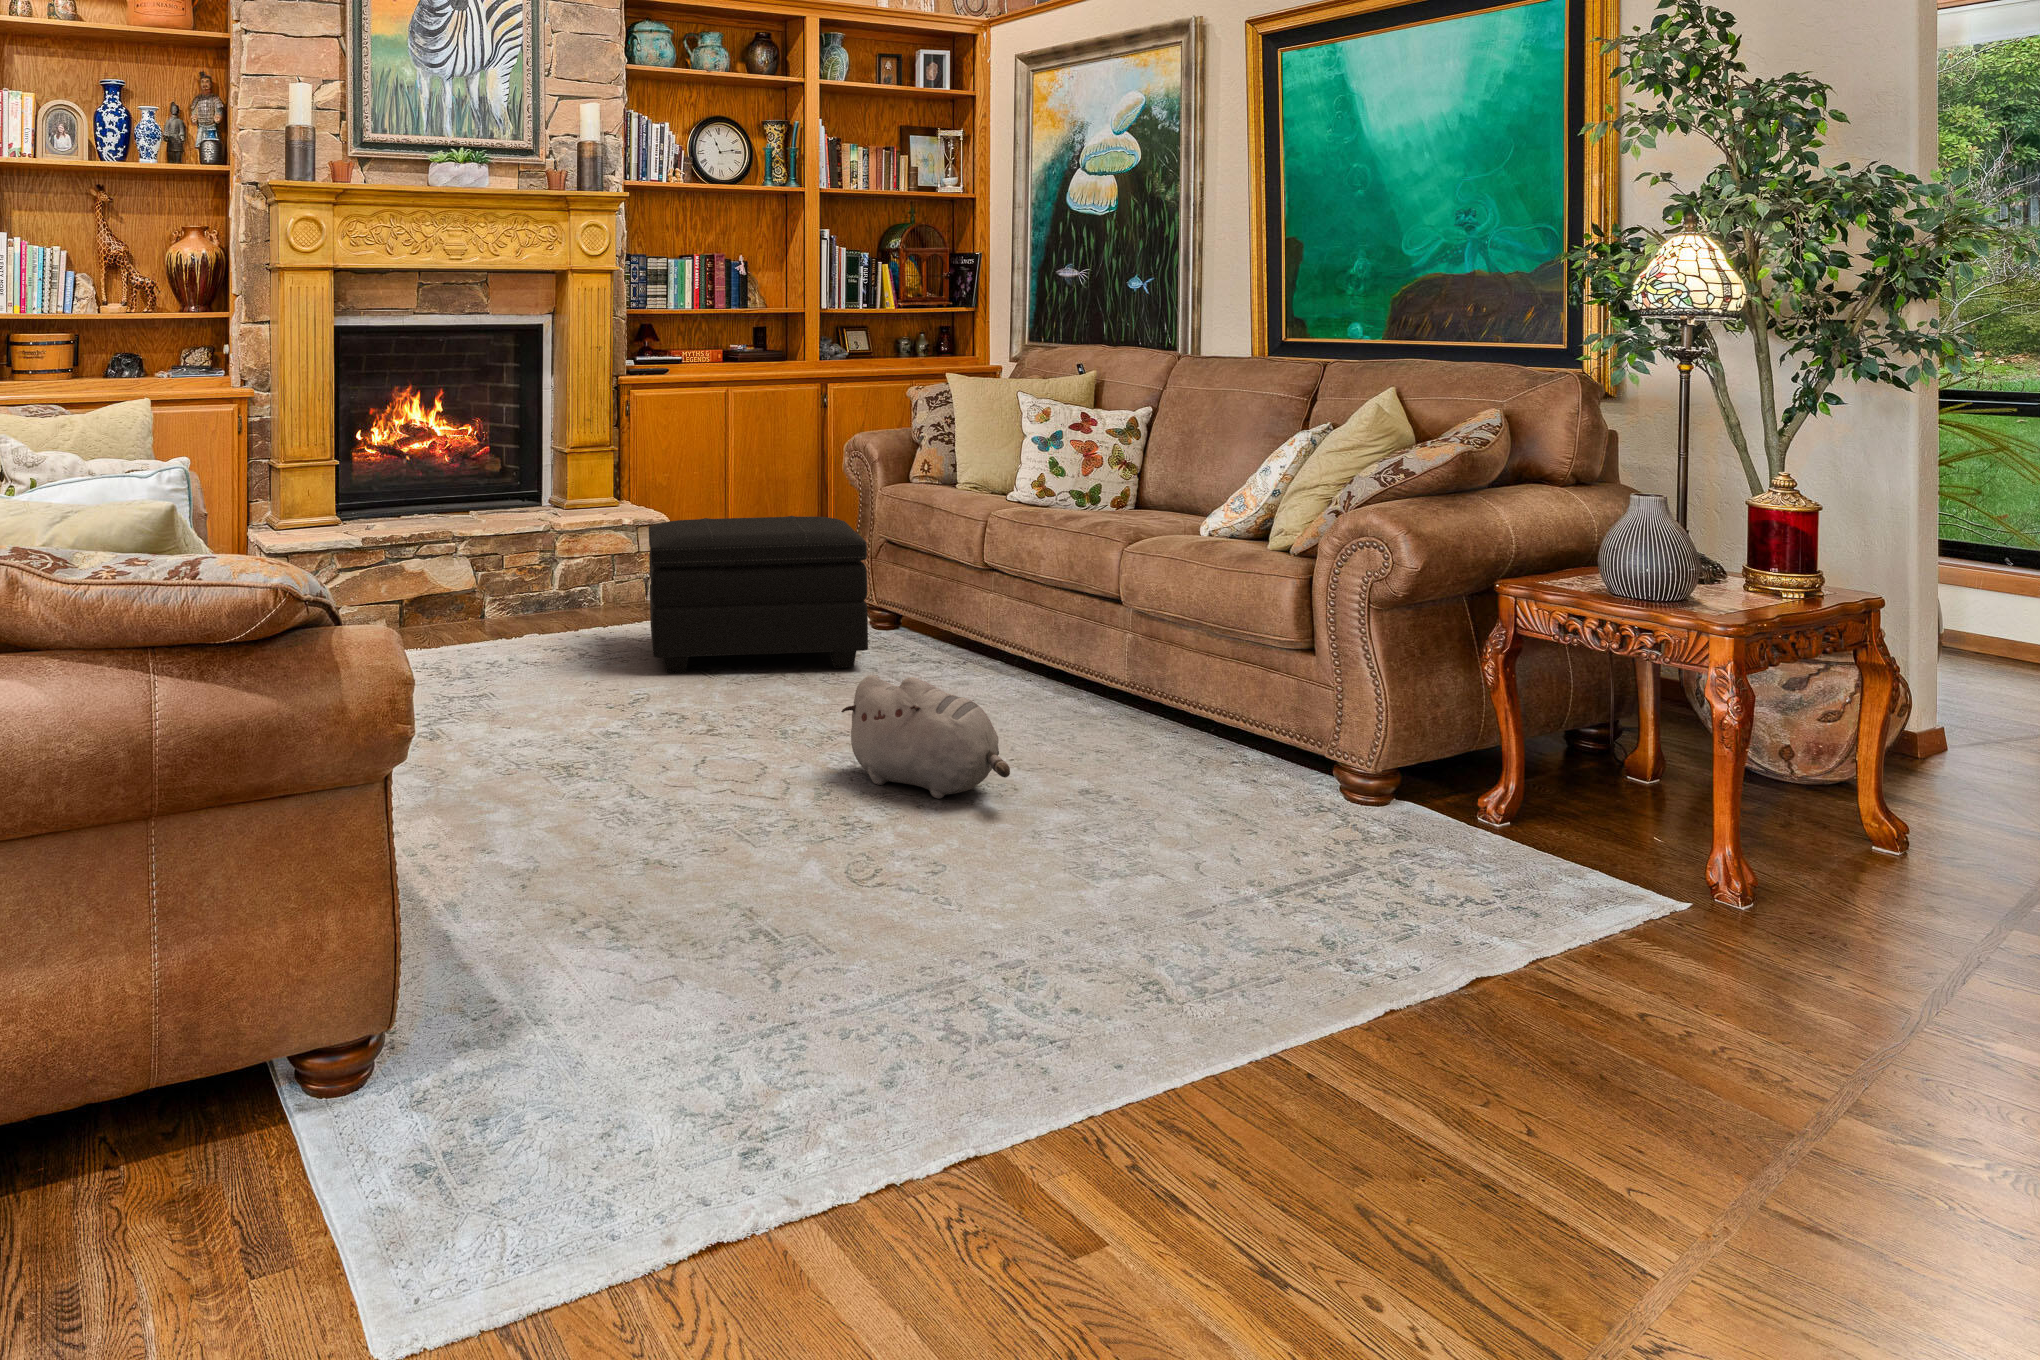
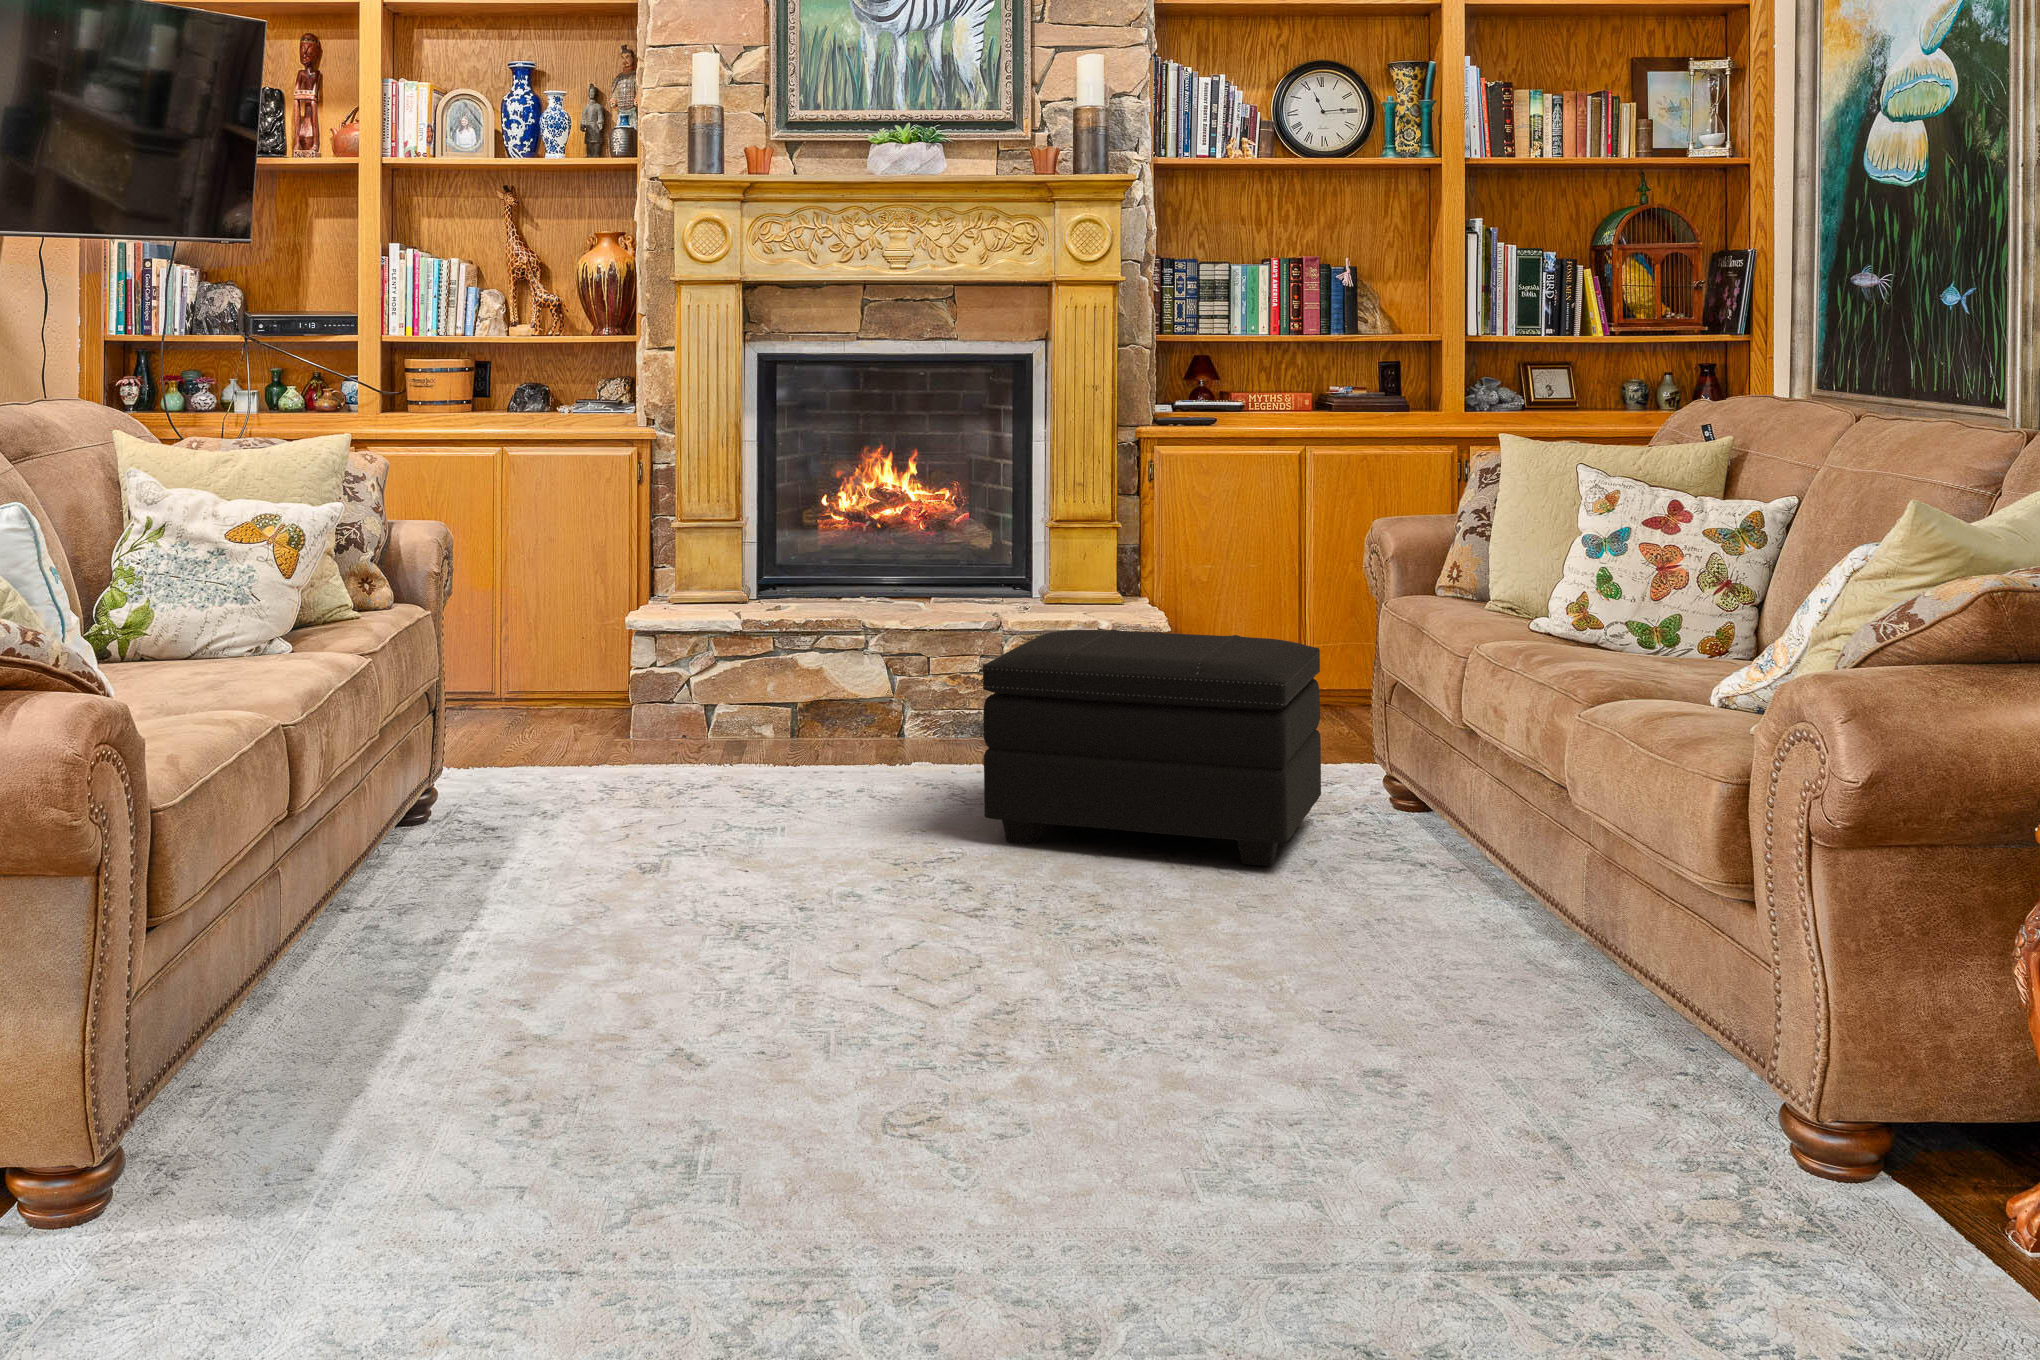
plush toy: present [841,675,1010,798] -> none [1034,879,1232,1079]

